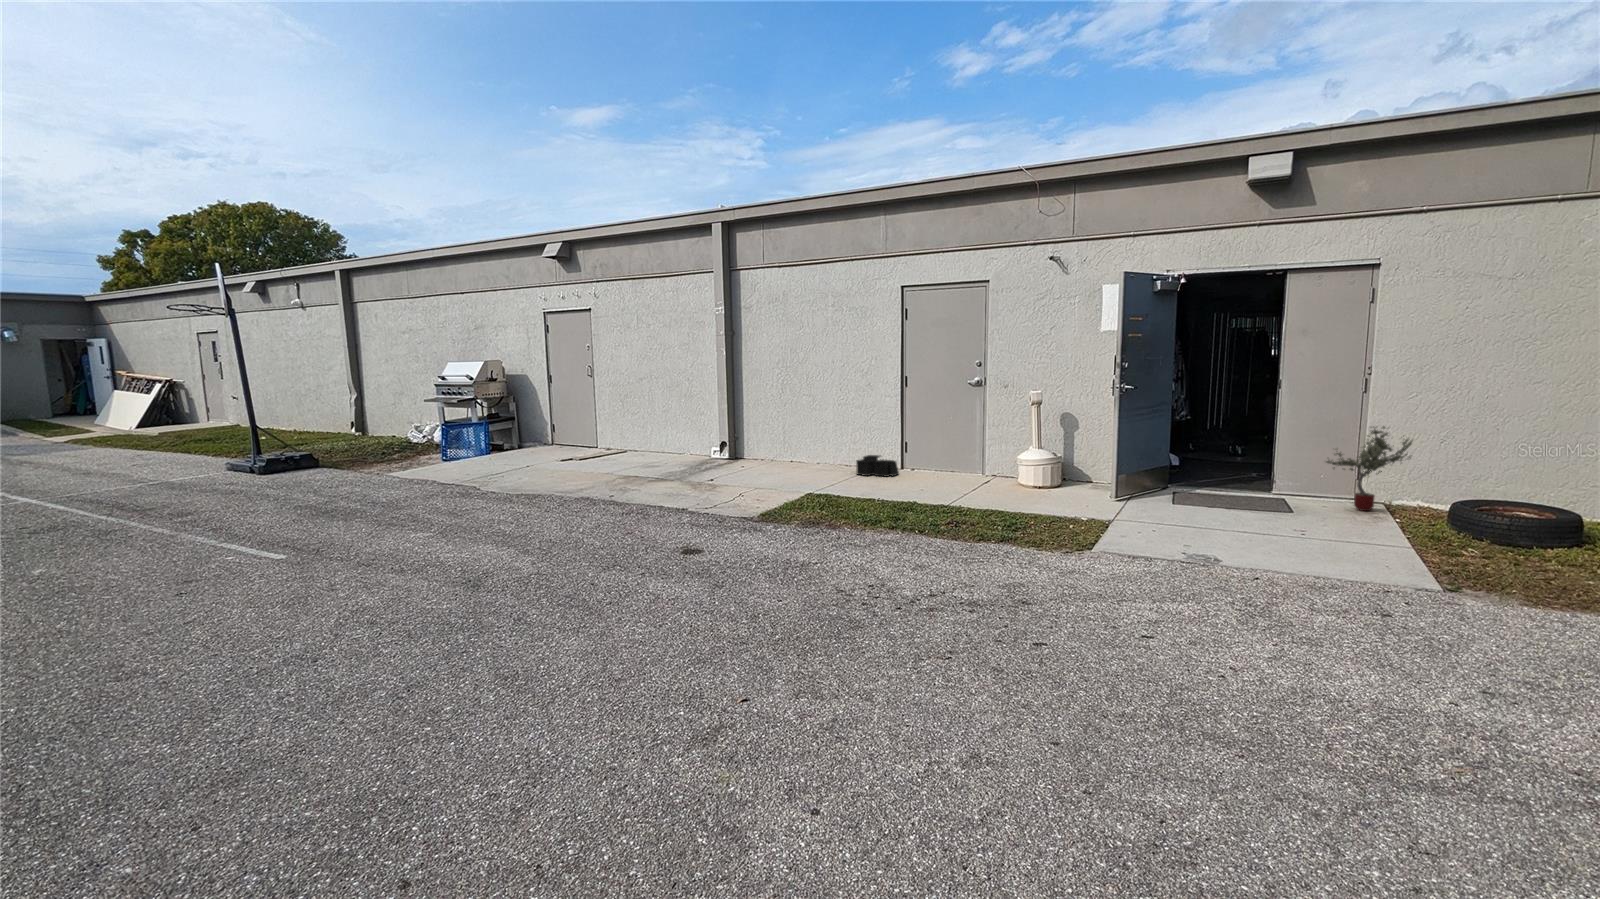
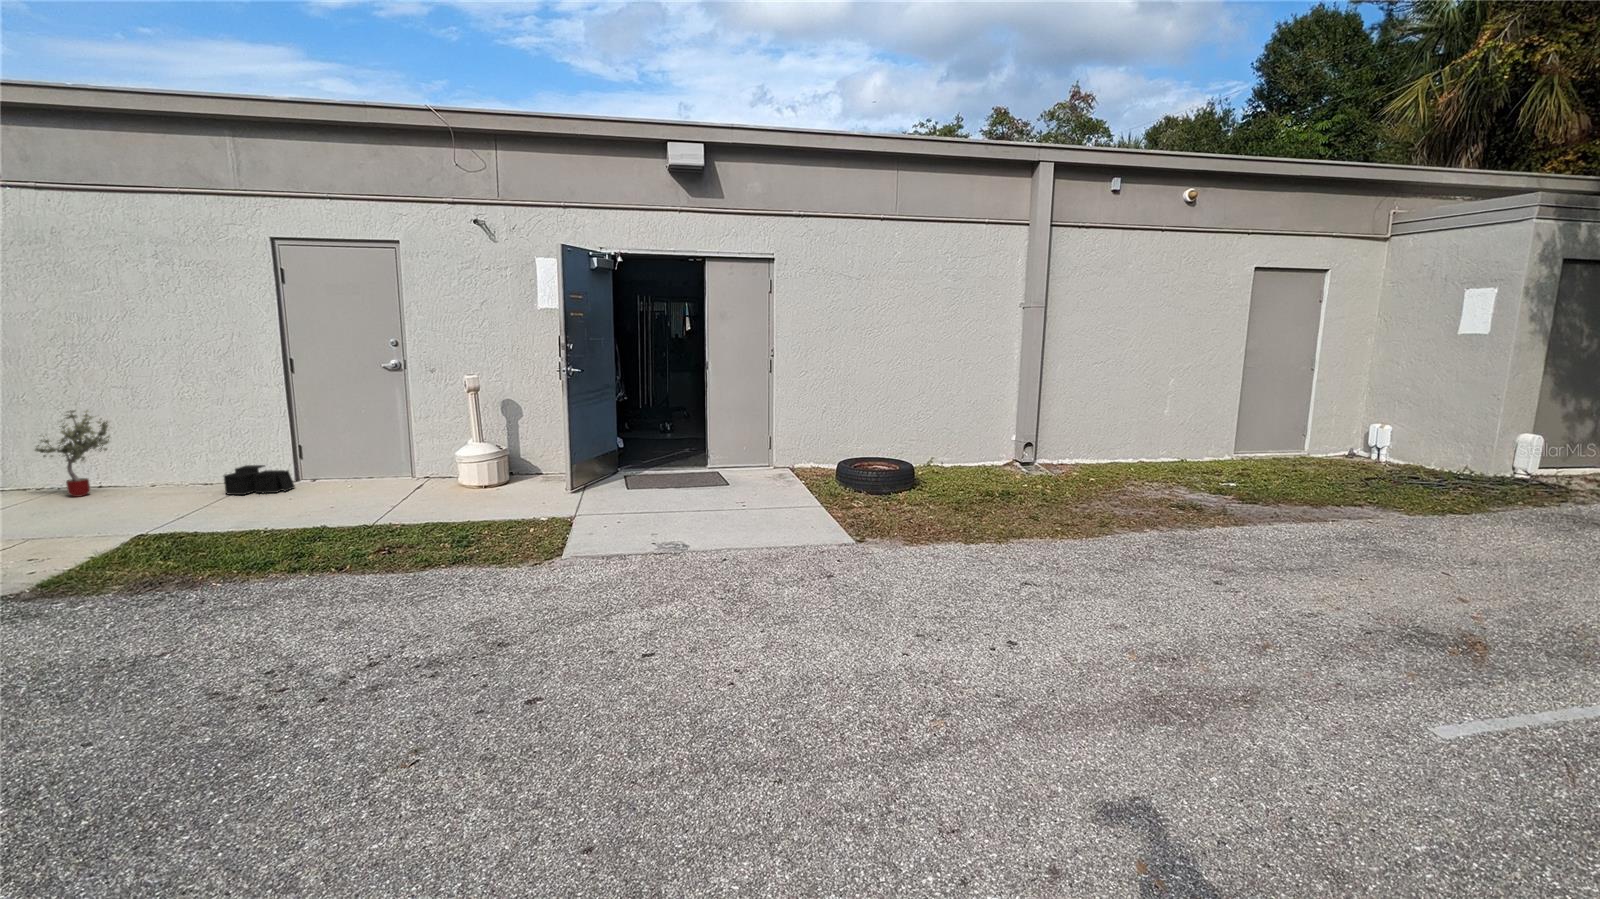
potted tree: present [1326,426,1413,511] -> present [35,410,110,497]

